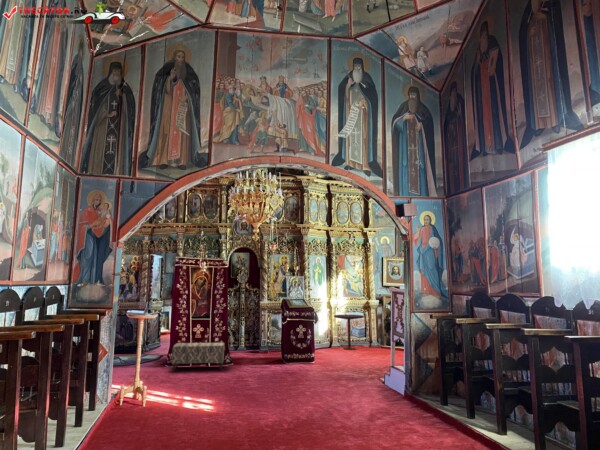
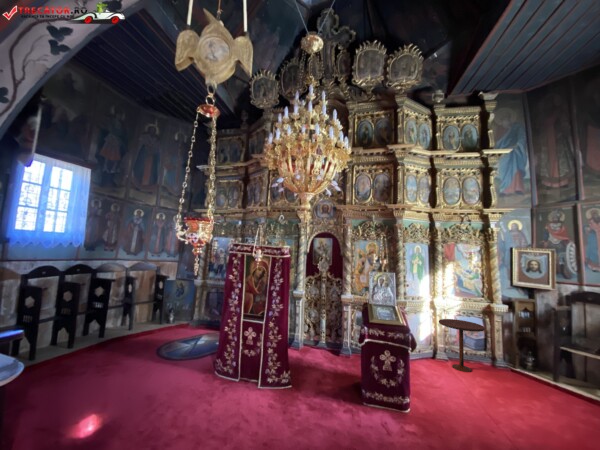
bench: present [172,342,225,371] -> none [205,349,279,403]

